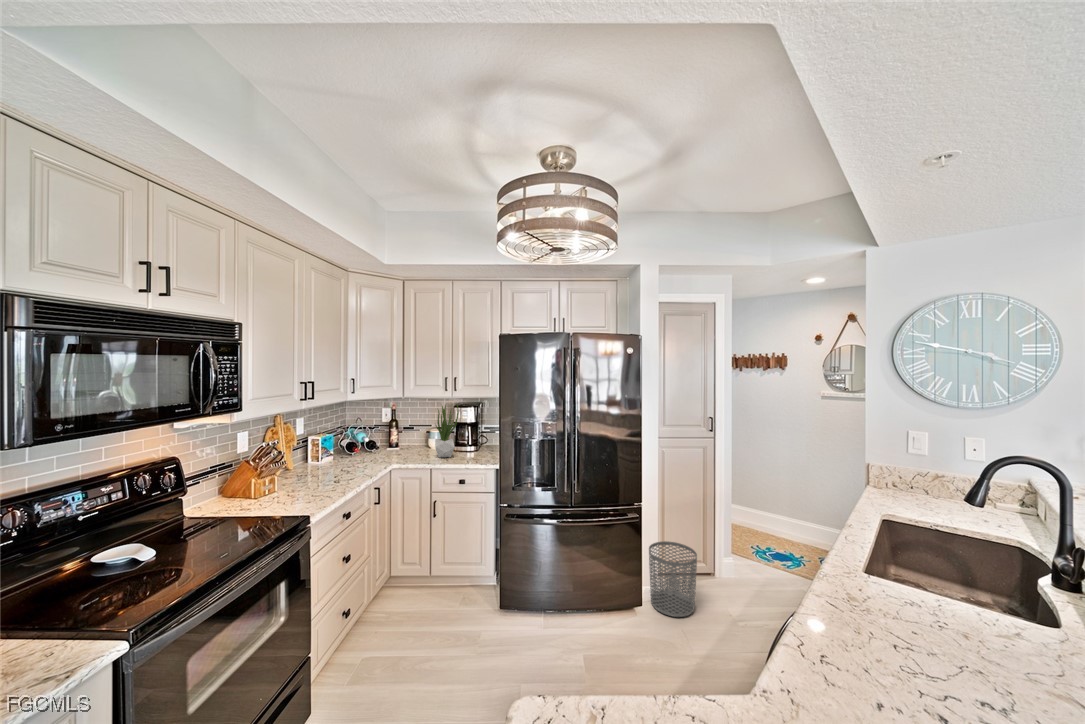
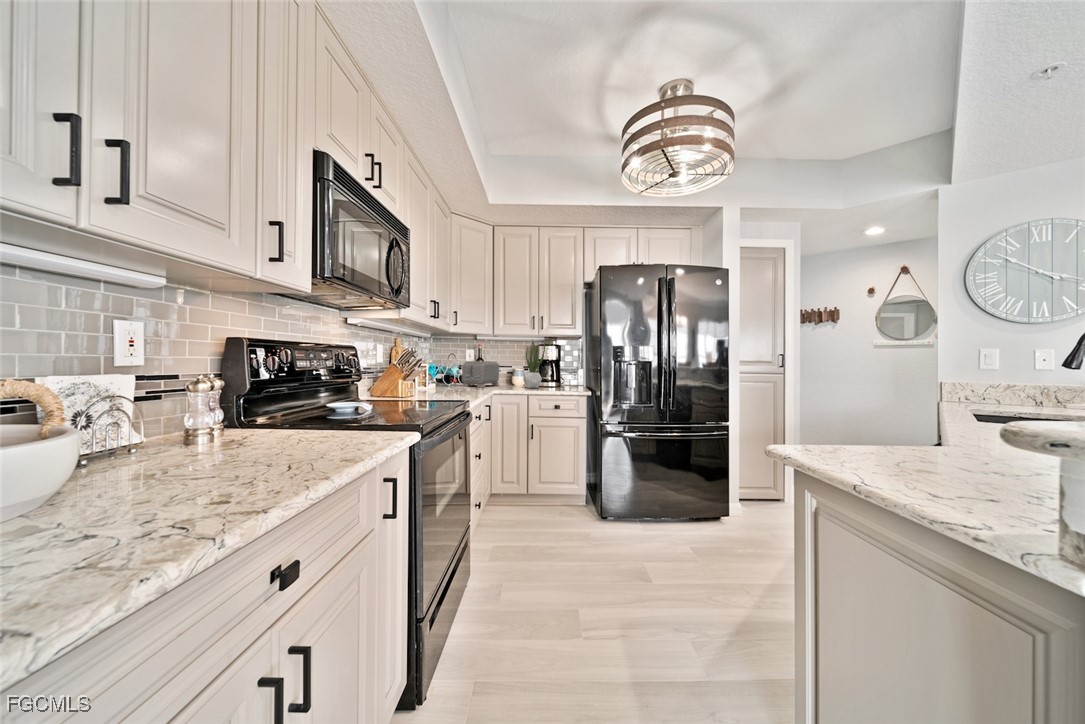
toaster: none [364,424,413,460] -> present [462,361,499,387]
waste bin: present [649,541,697,617] -> none [724,464,771,525]

